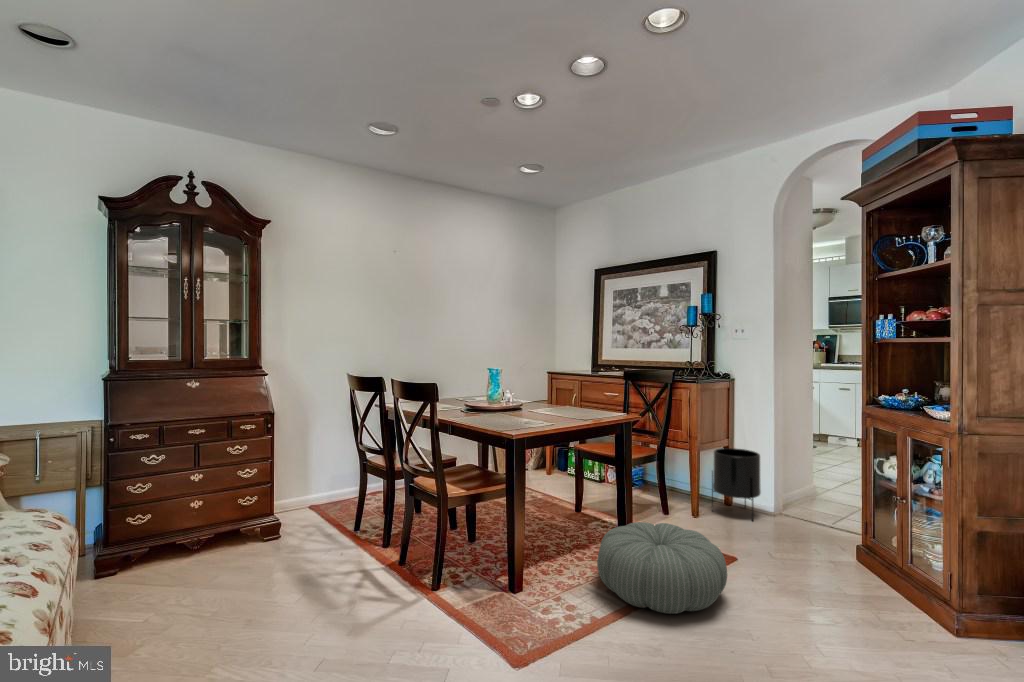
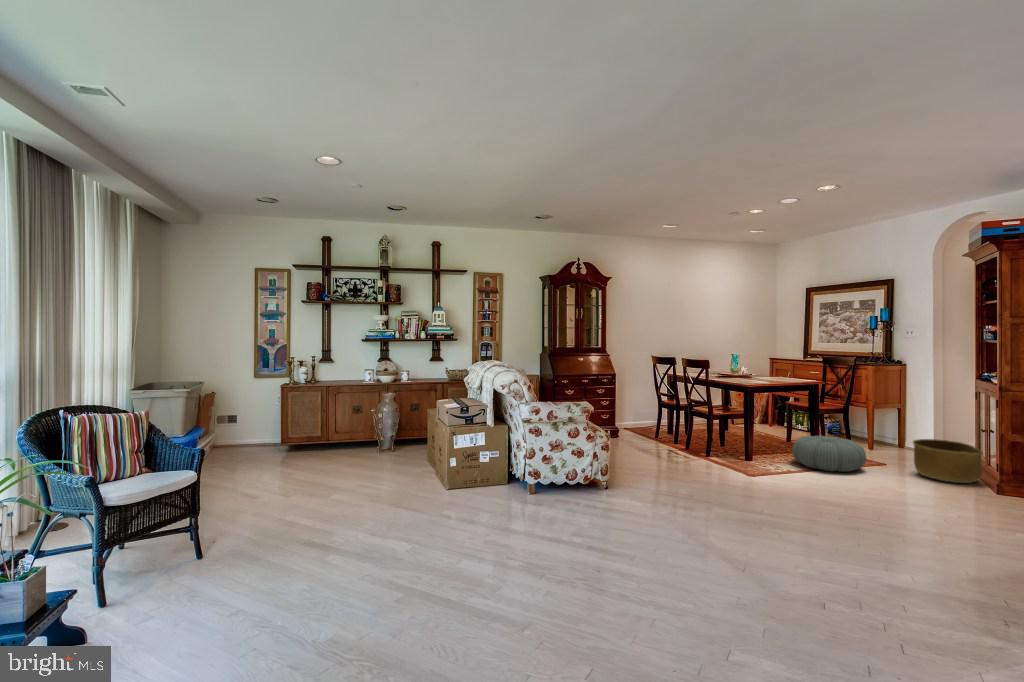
planter: present [712,448,761,521] -> none [885,409,922,454]
basket: none [793,517,915,613] -> present [913,439,983,483]

